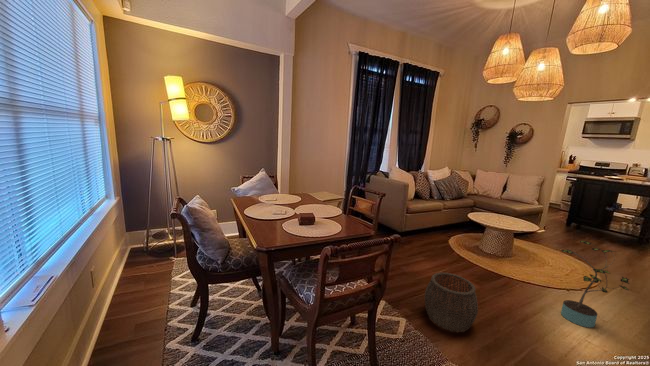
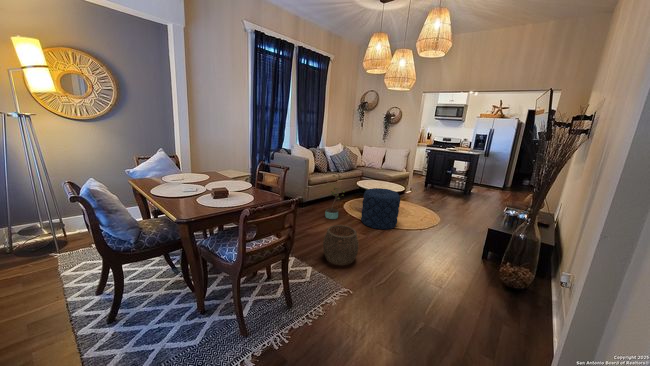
pouf: none [477,227,543,288] -> present [361,188,400,229]
potted plant: present [561,241,629,327] -> present [322,175,345,219]

